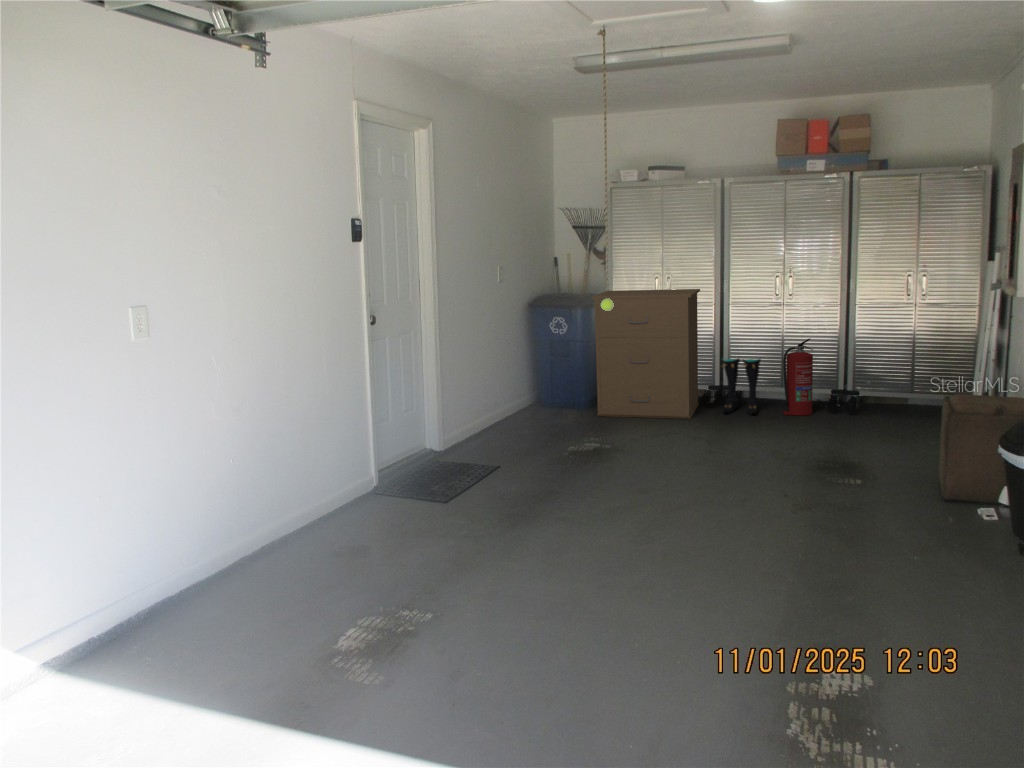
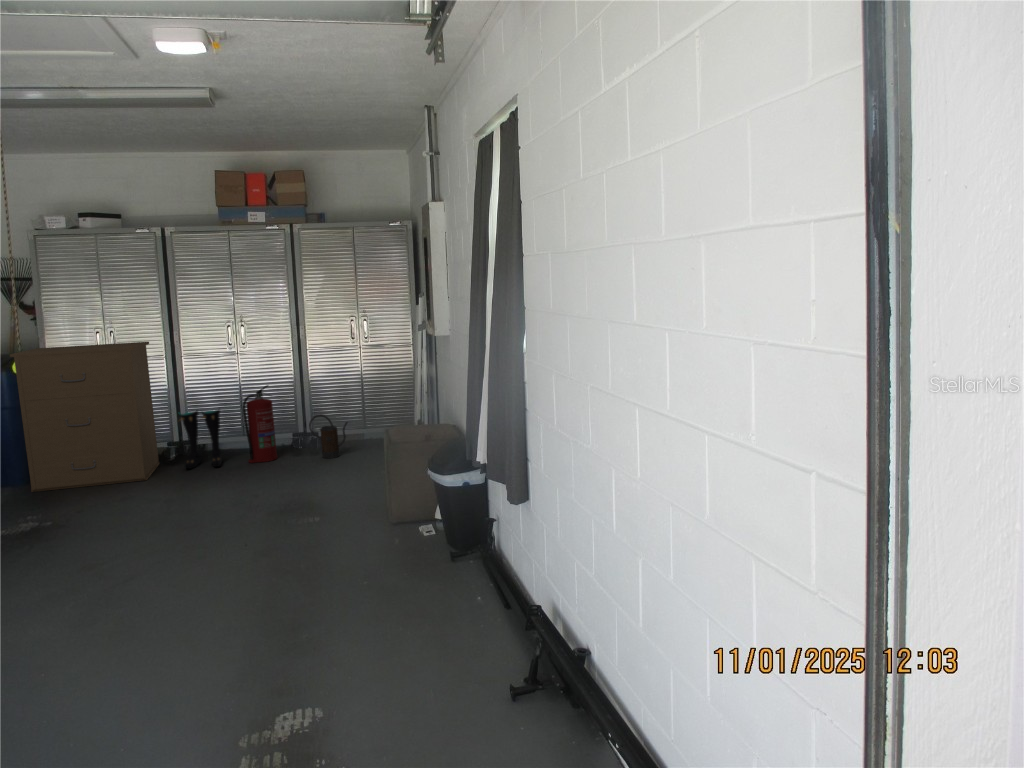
watering can: none [850,374,894,421] -> present [309,415,348,458]

